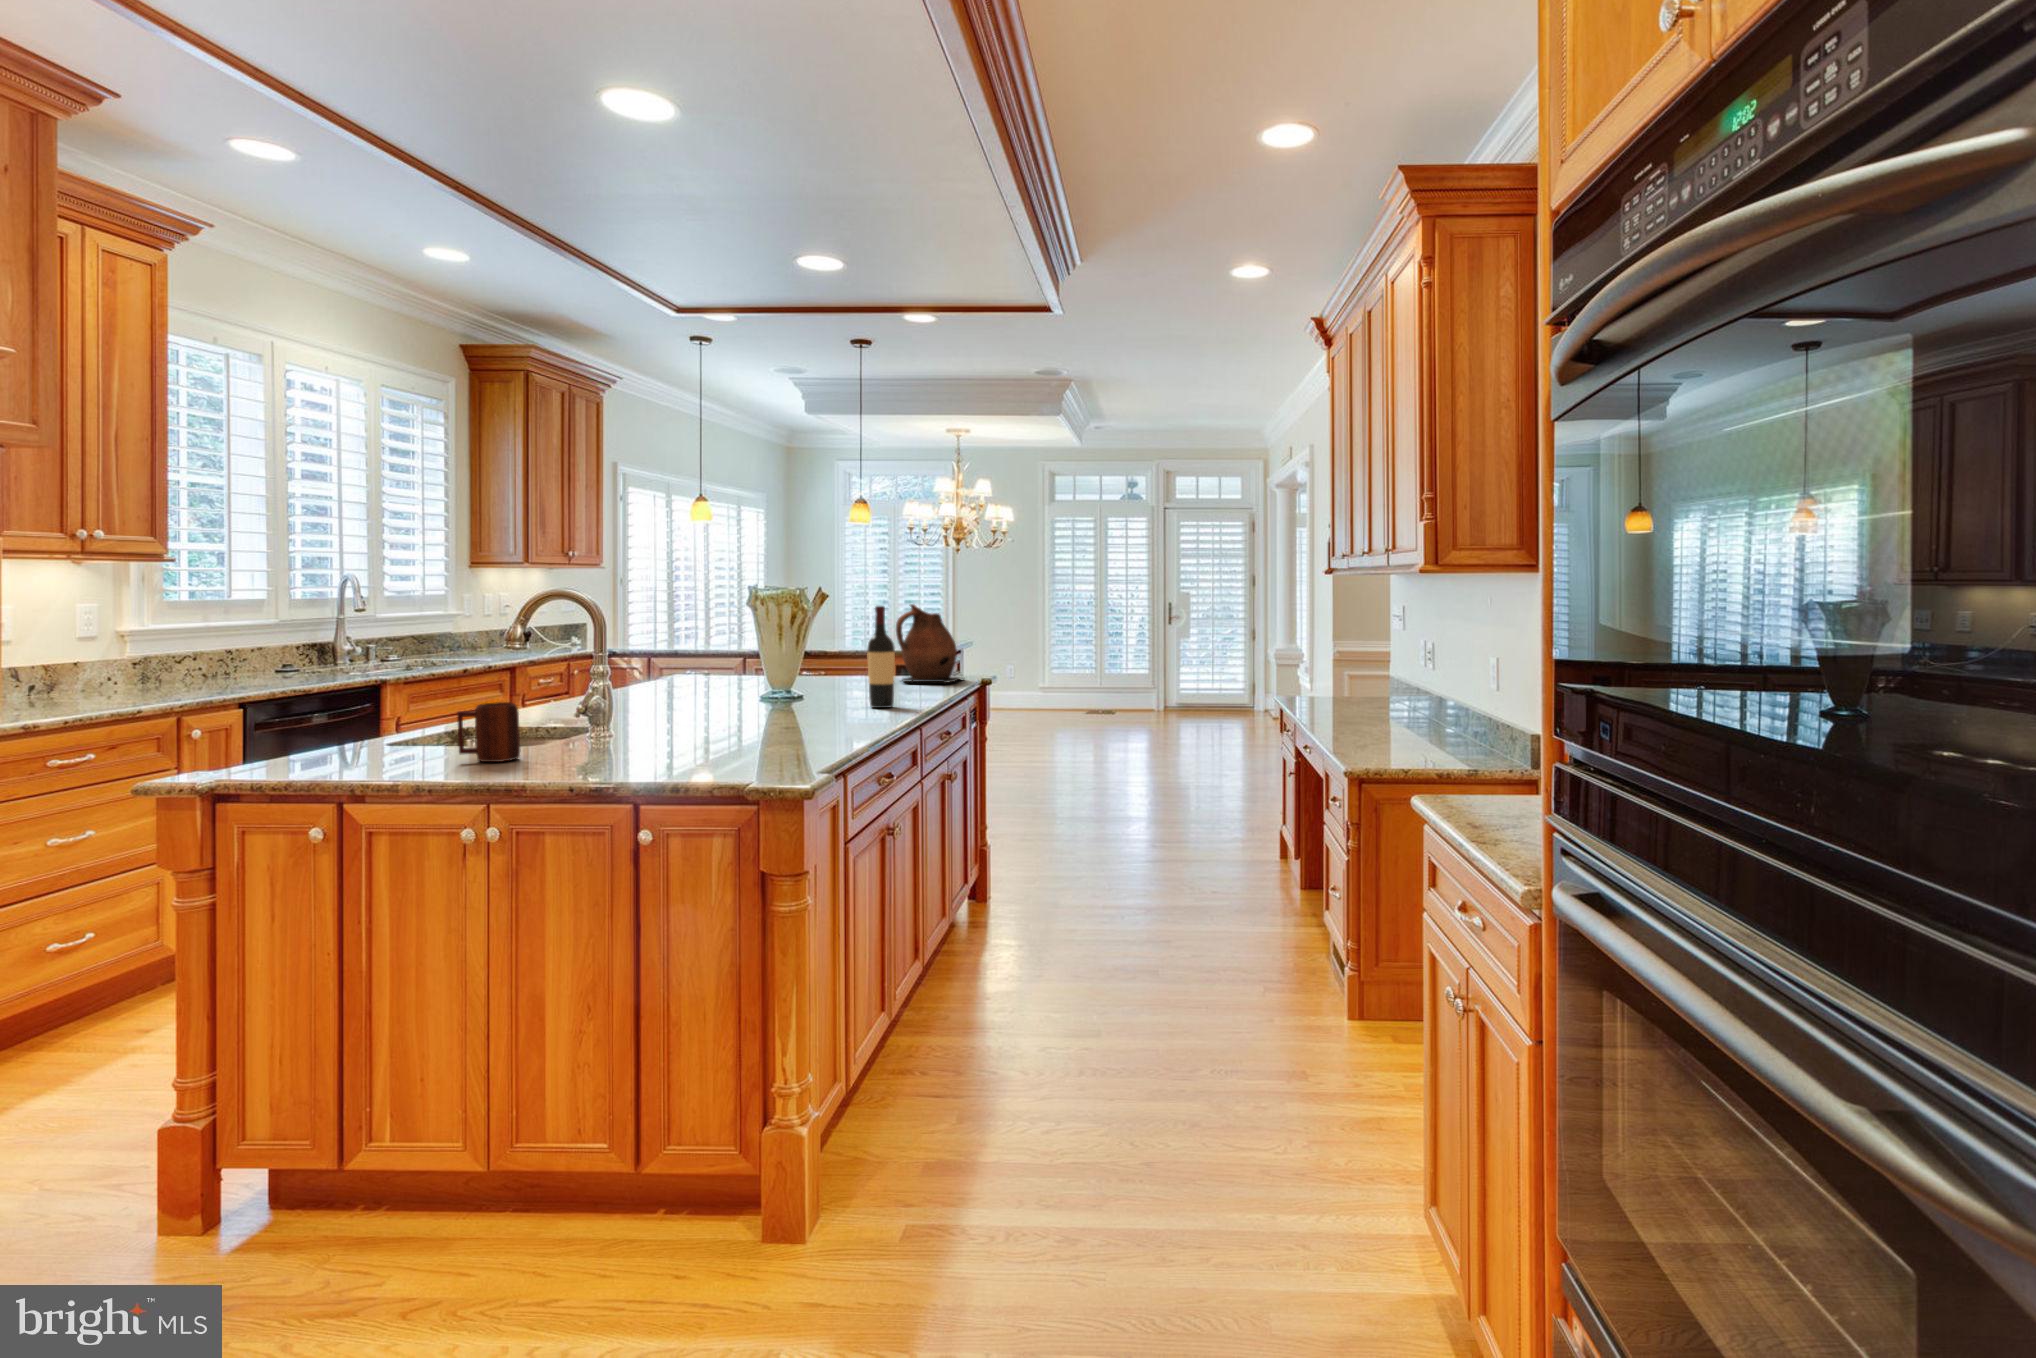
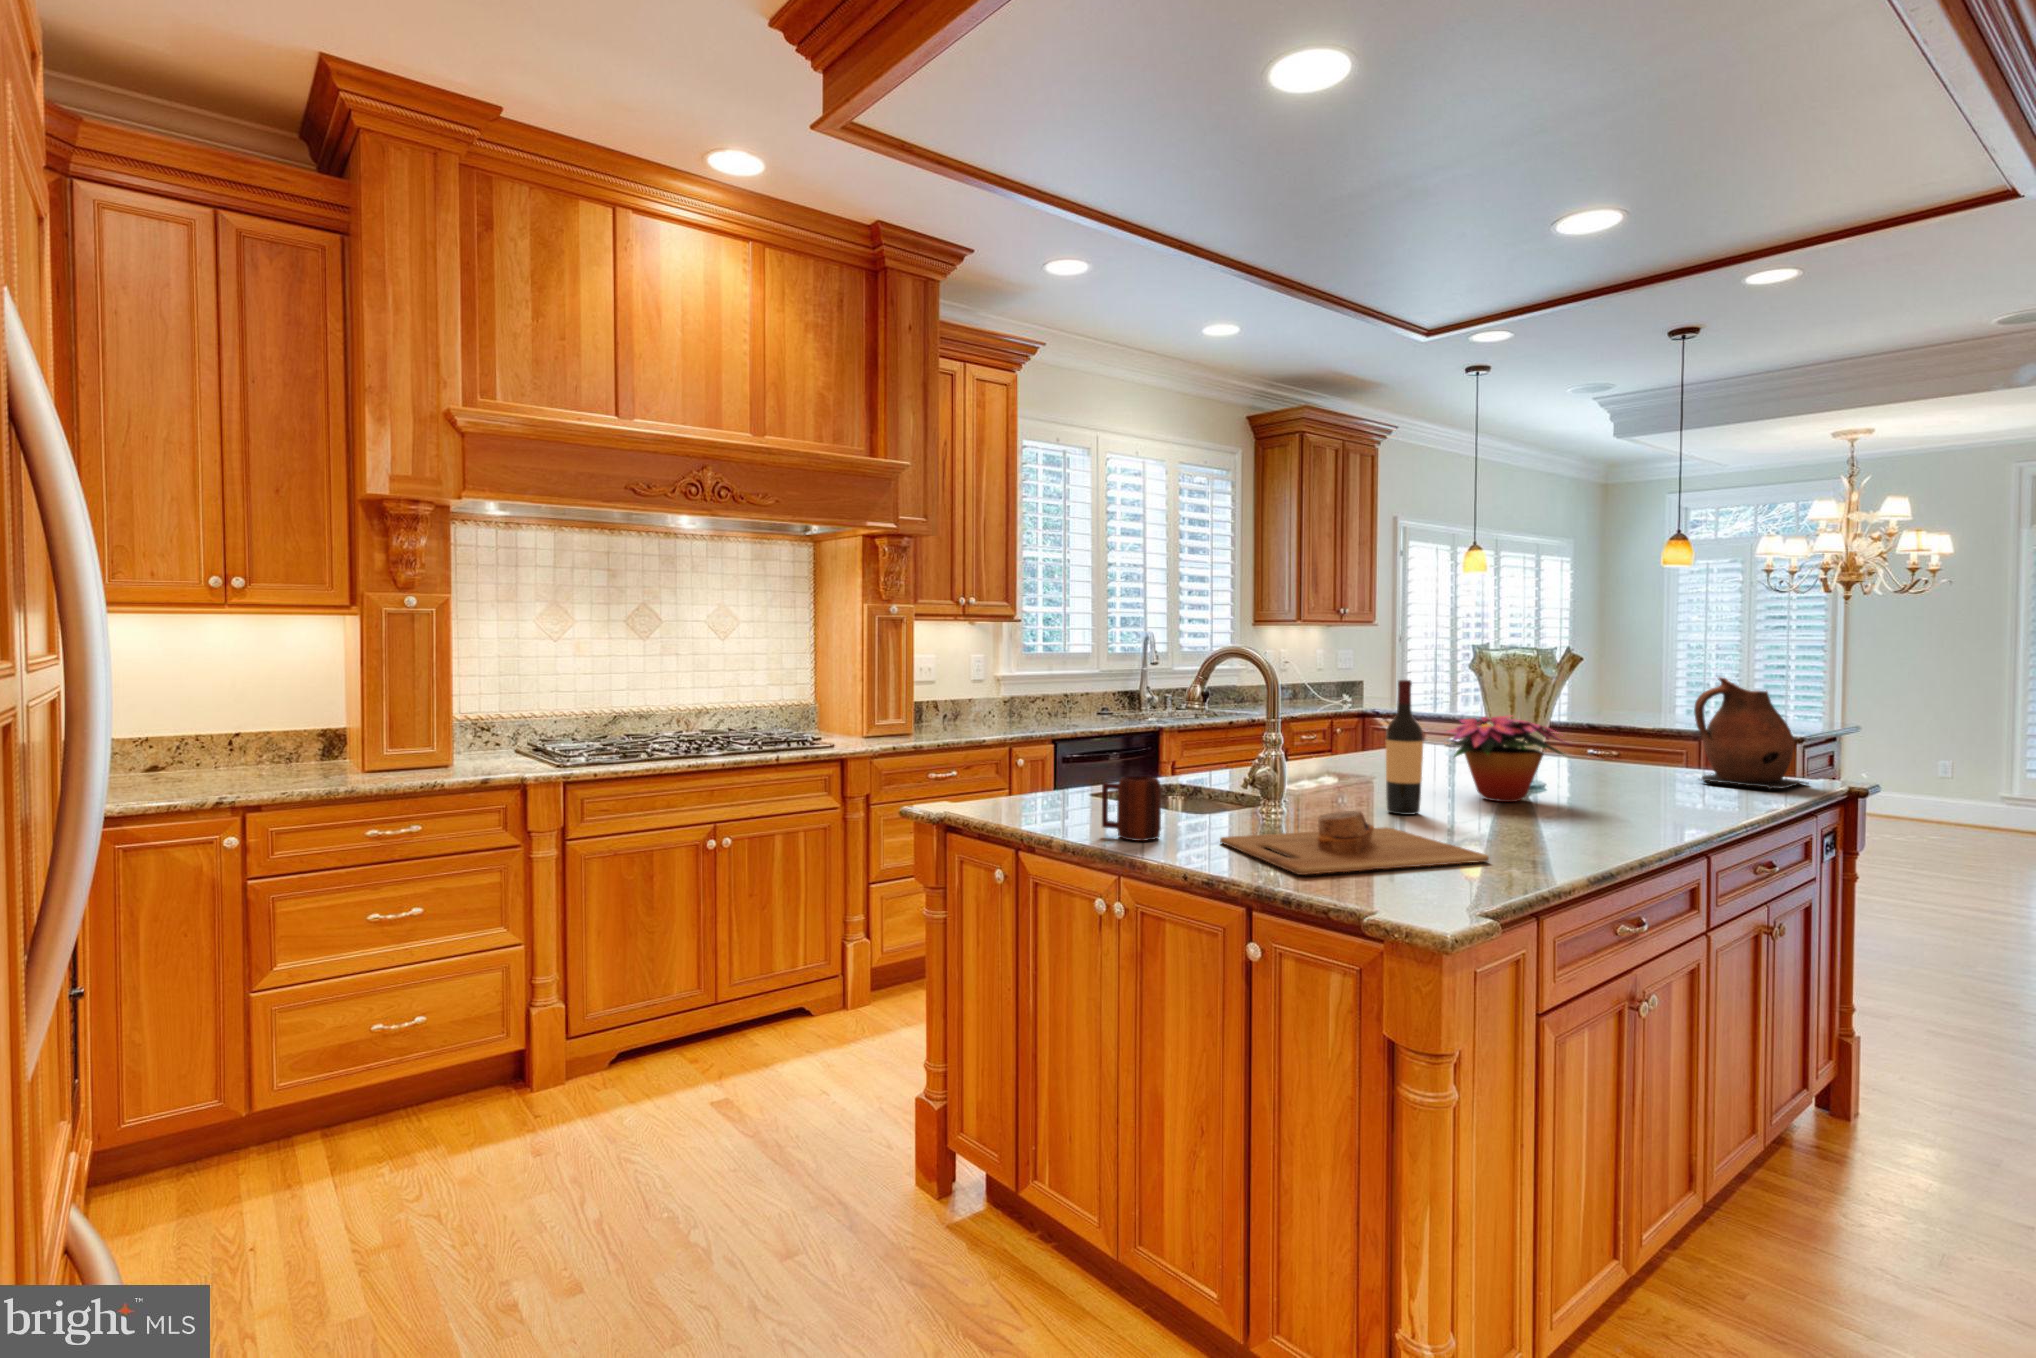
wine bottle: present [867,606,895,708] -> present [1386,680,1424,815]
flower arrangement: none [727,635,830,706] -> present [1447,715,1566,802]
cutting board: none [579,715,799,766] -> present [1220,811,1489,875]

